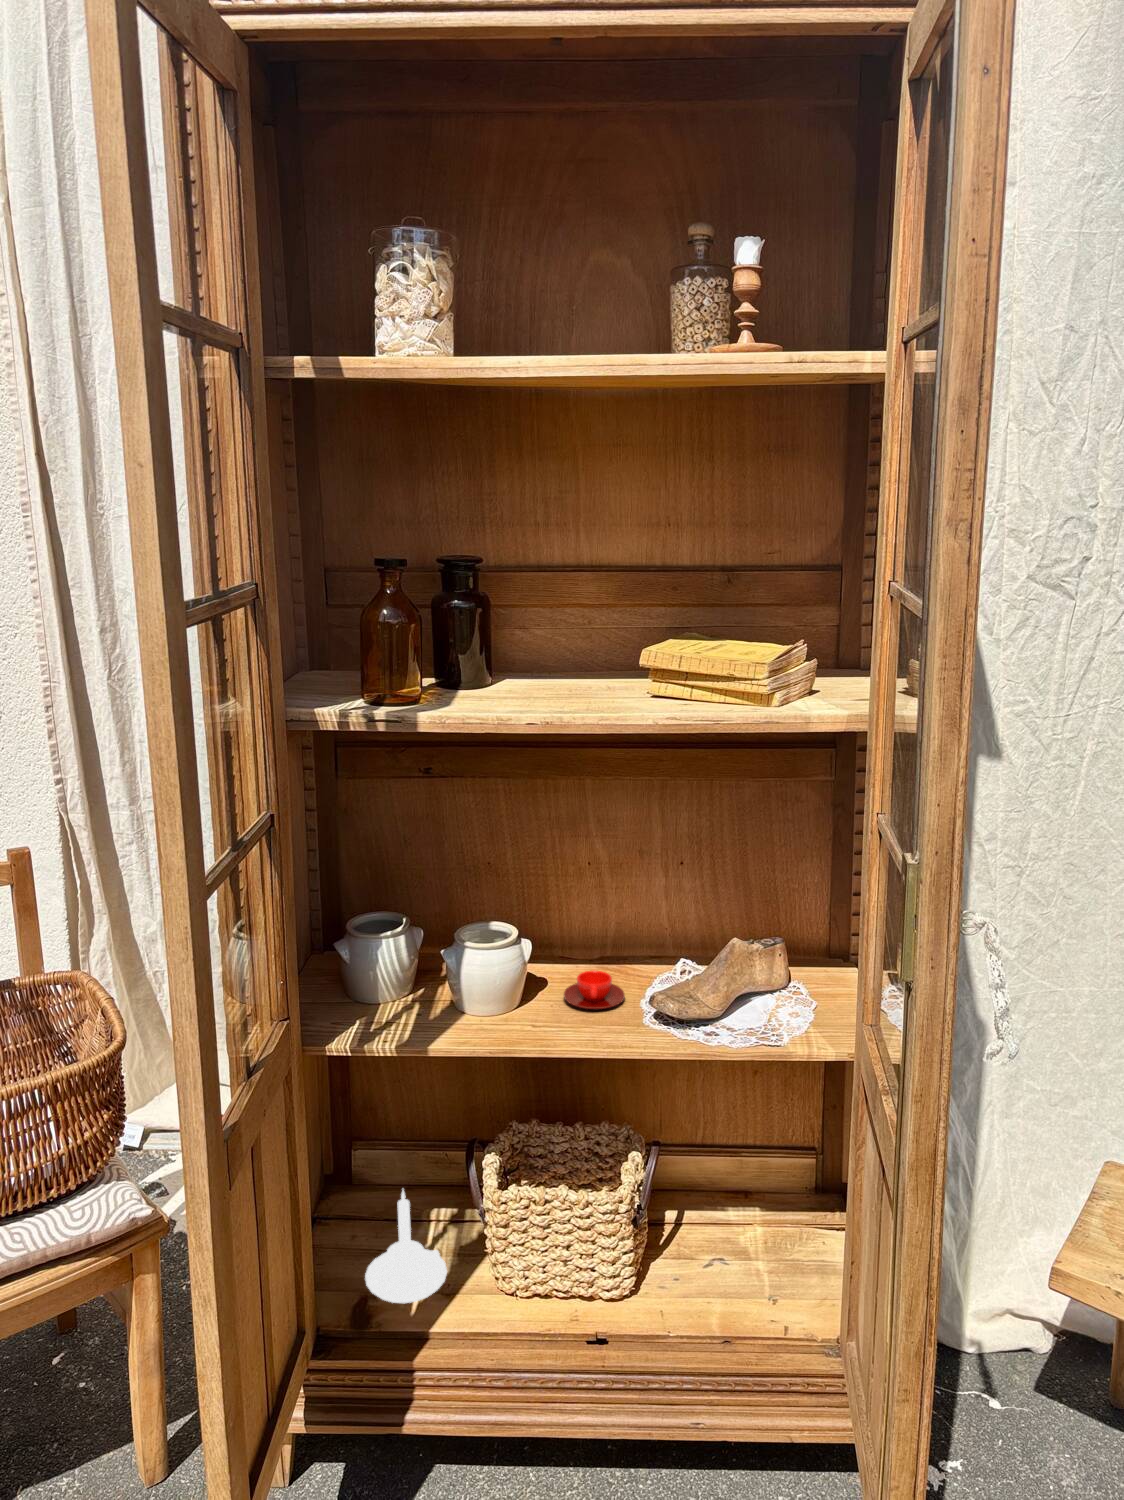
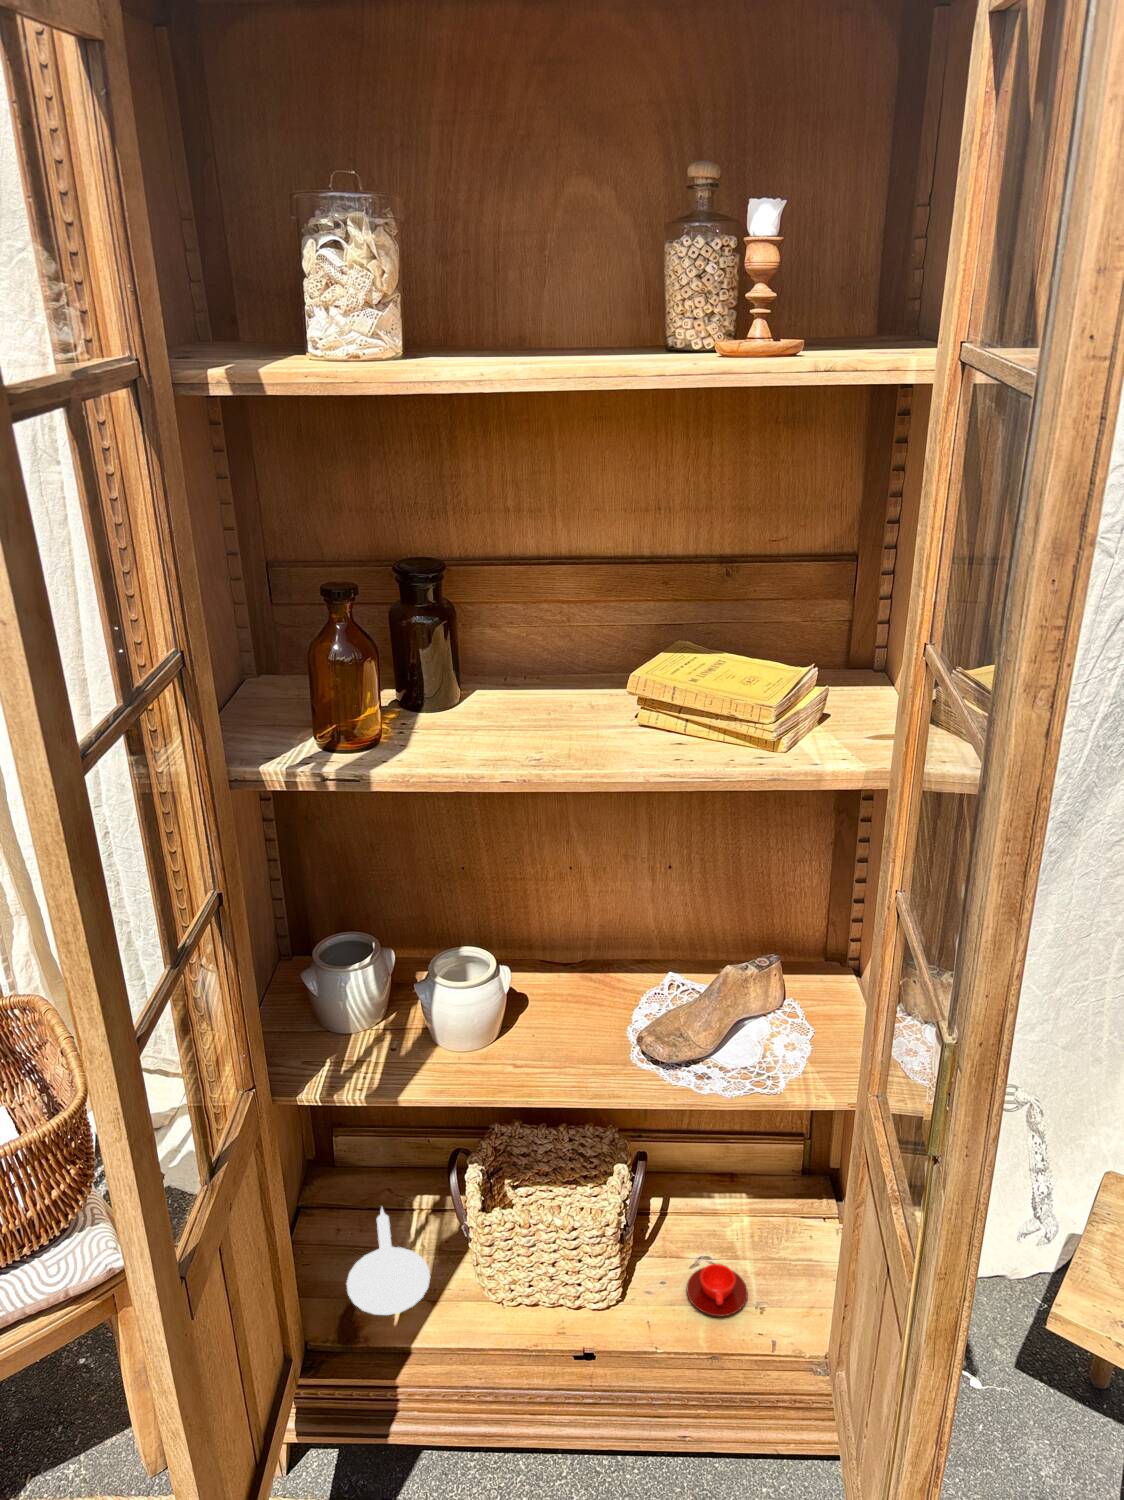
teacup: present [564,970,625,1009] -> present [686,1264,748,1316]

